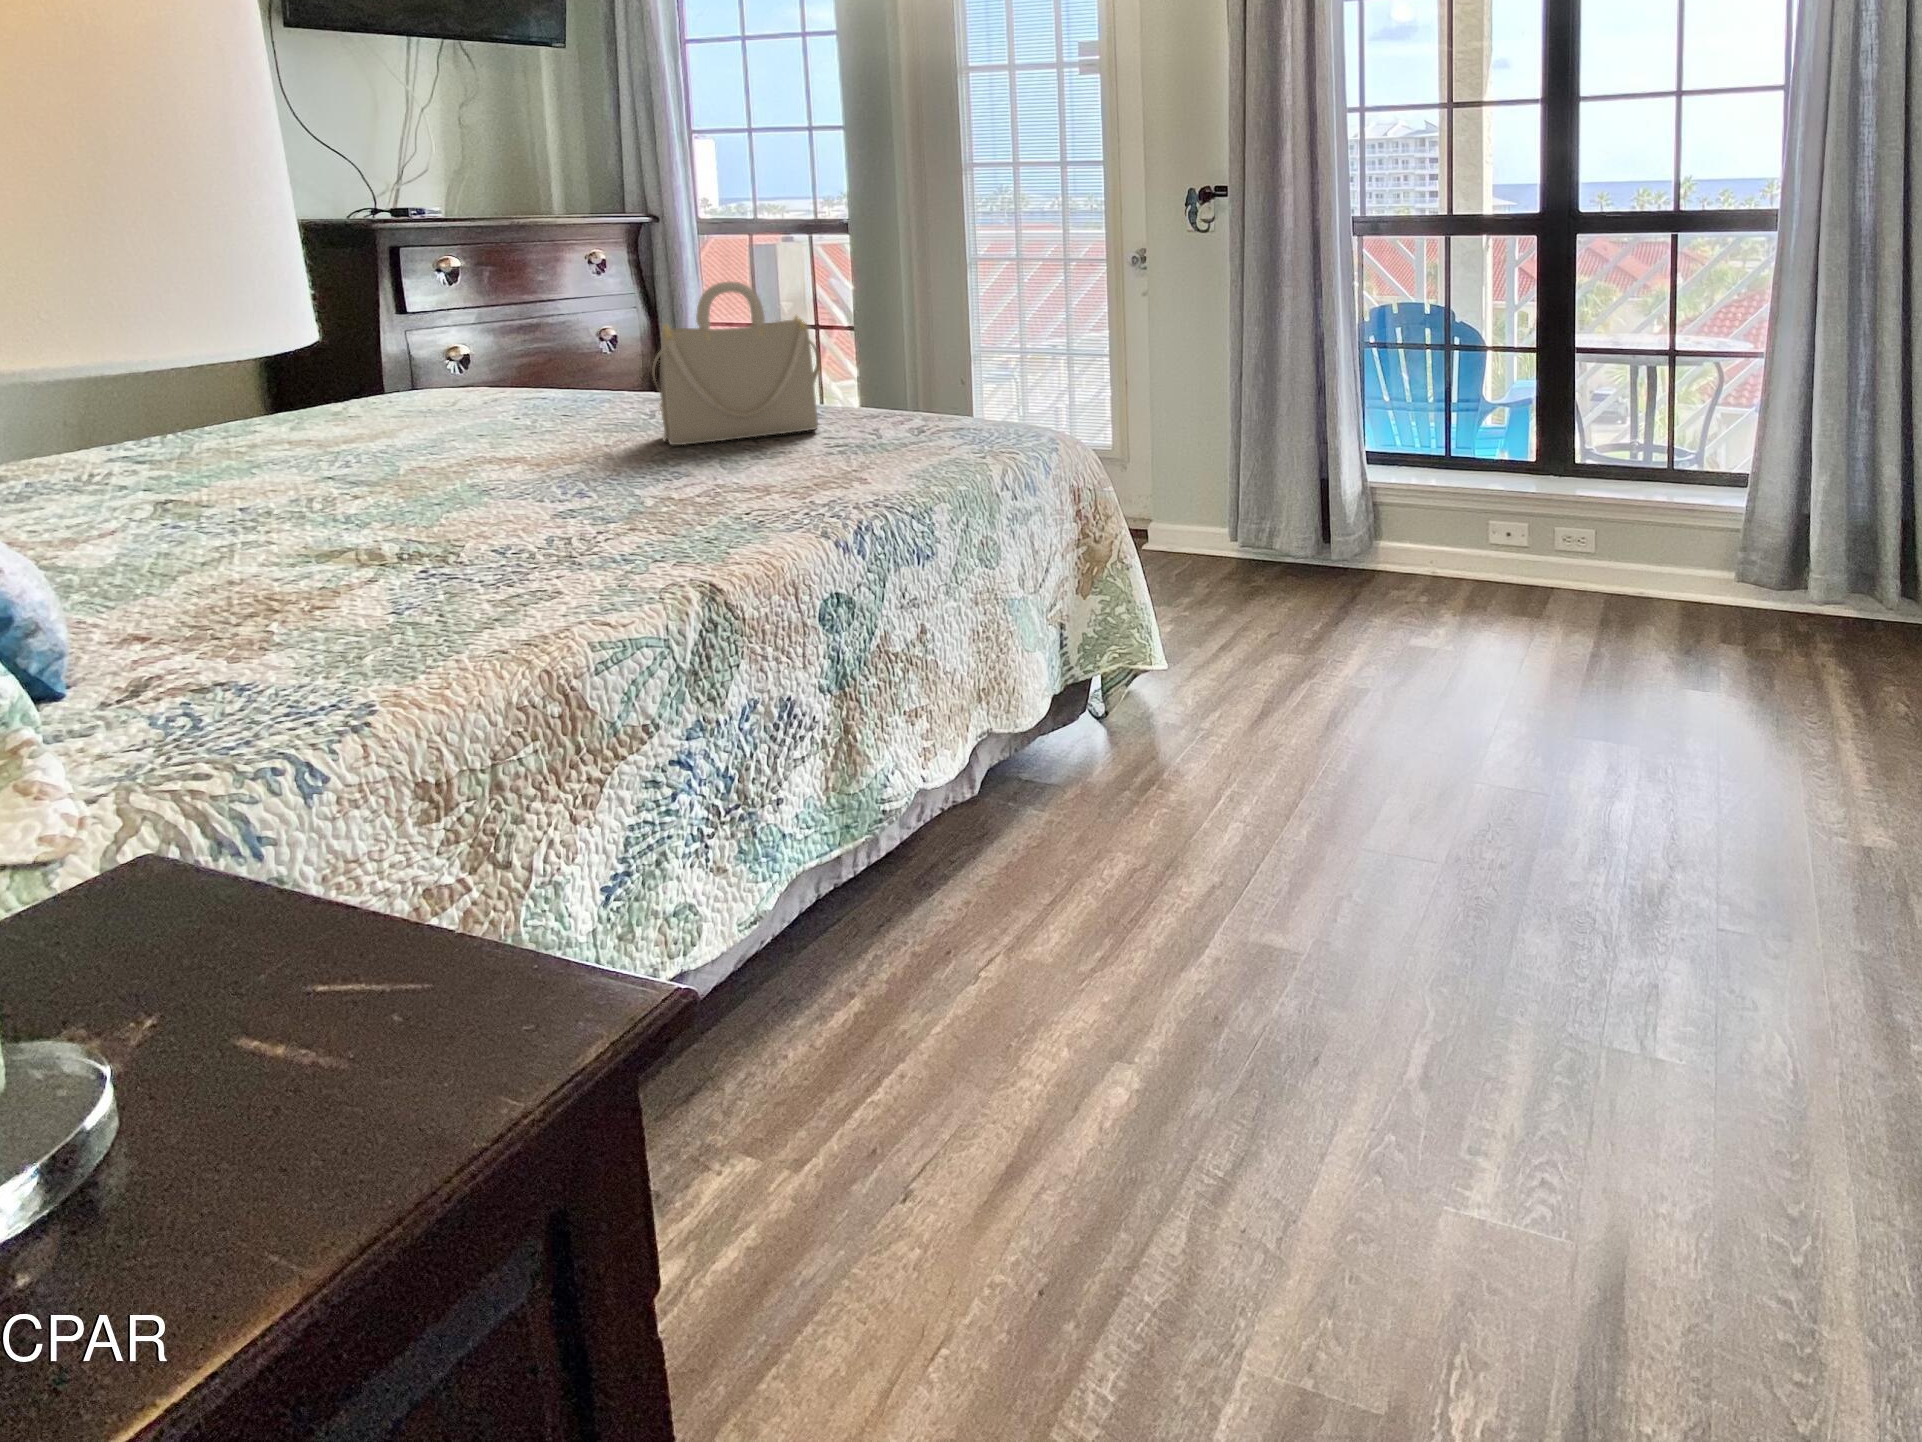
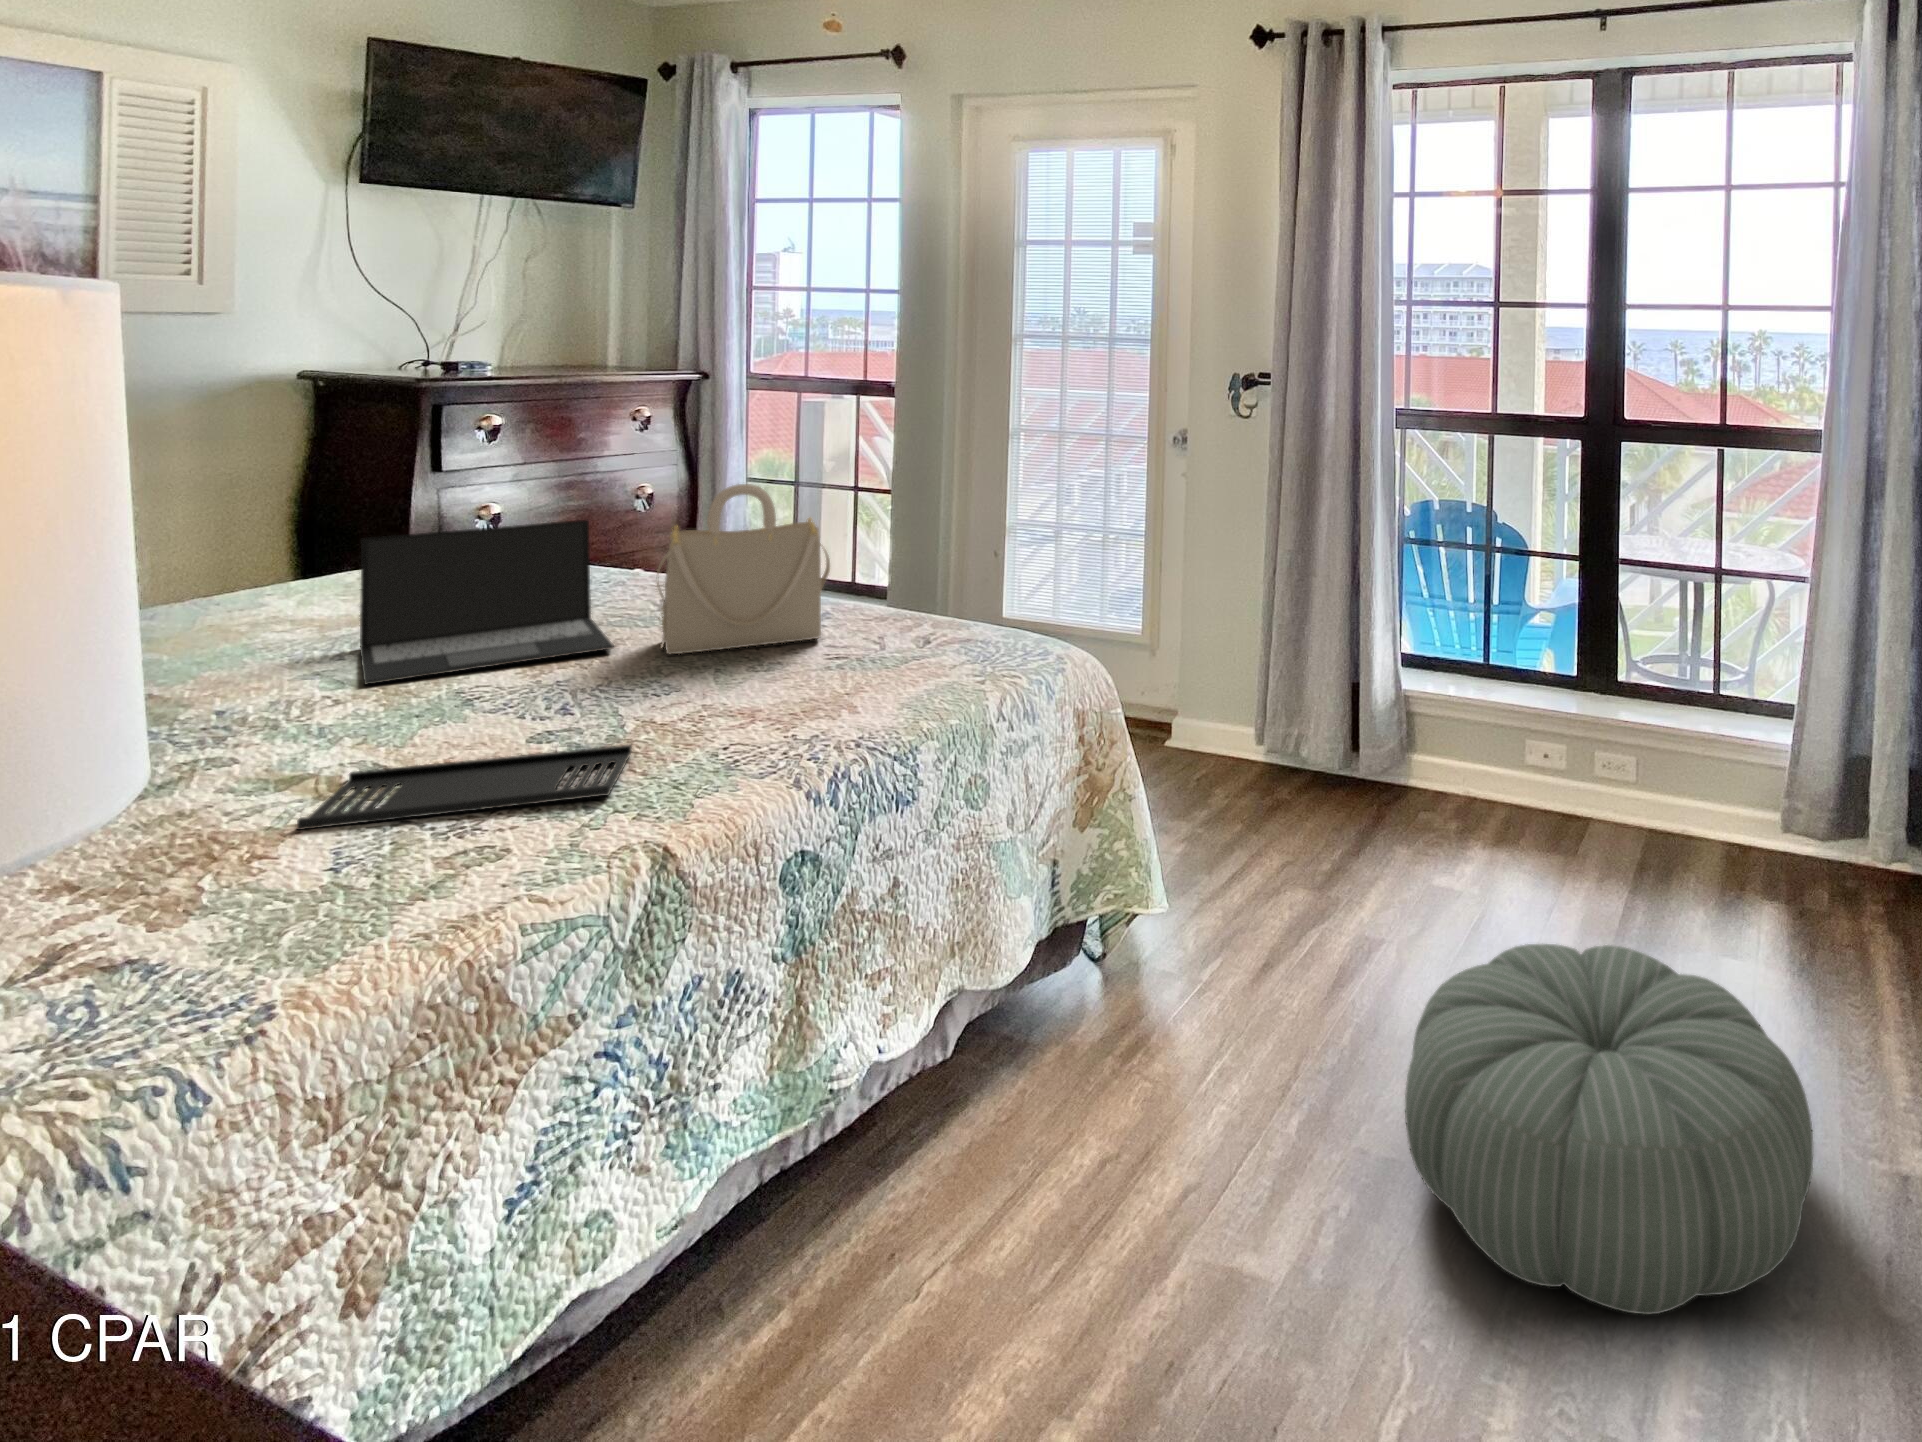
laptop: none [352,327,618,476] -> present [360,519,614,685]
tray: none [348,507,660,581] -> present [297,745,632,830]
pouf: none [1411,667,1786,954] -> present [1405,944,1813,1314]

